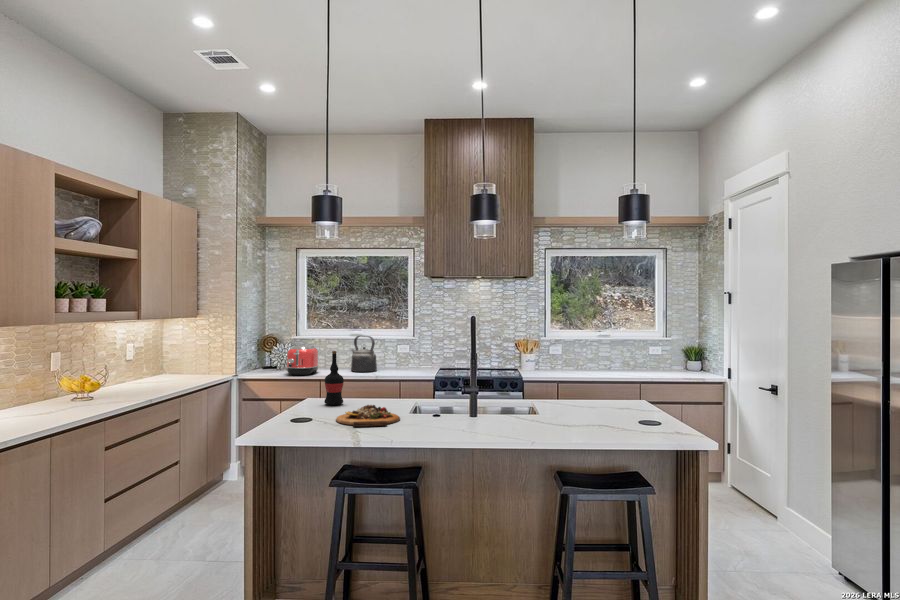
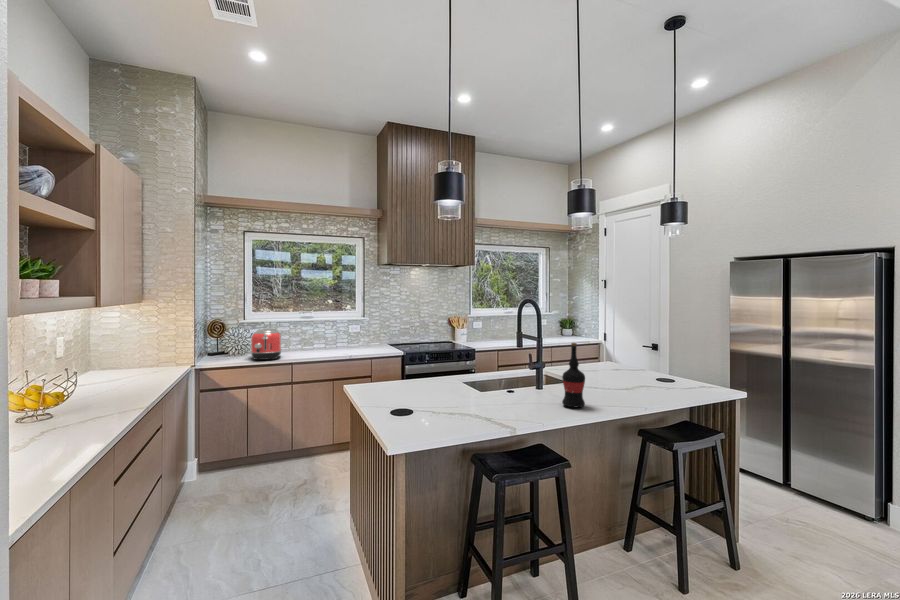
kettle: present [351,336,377,372] -> none [308,318,336,353]
wine bottle: present [324,351,344,405] -> present [562,343,585,407]
cutting board: present [336,405,400,427] -> none [430,390,502,417]

